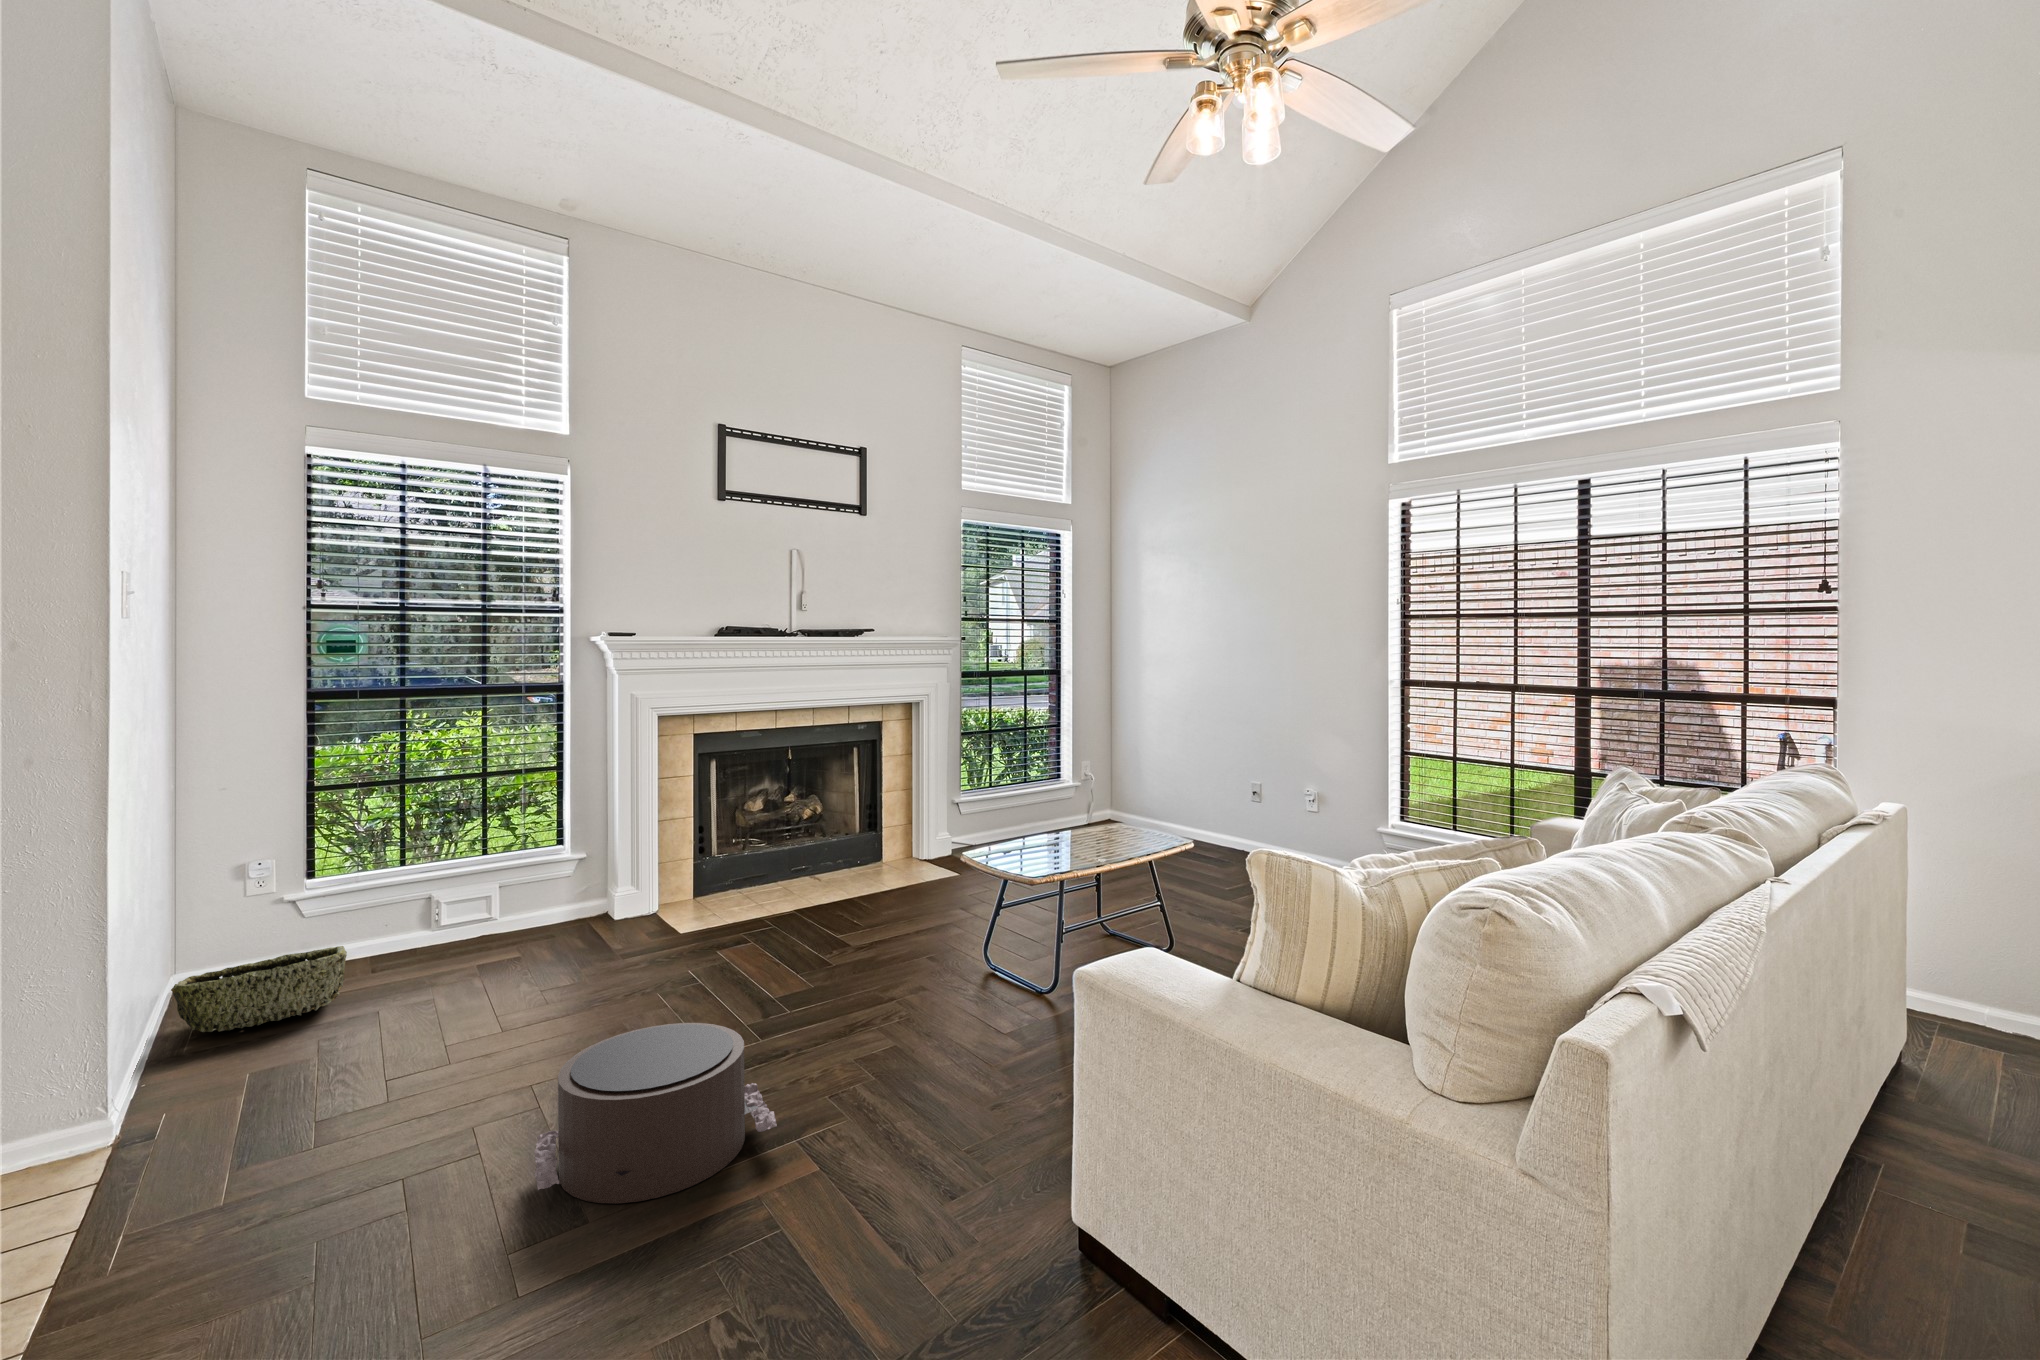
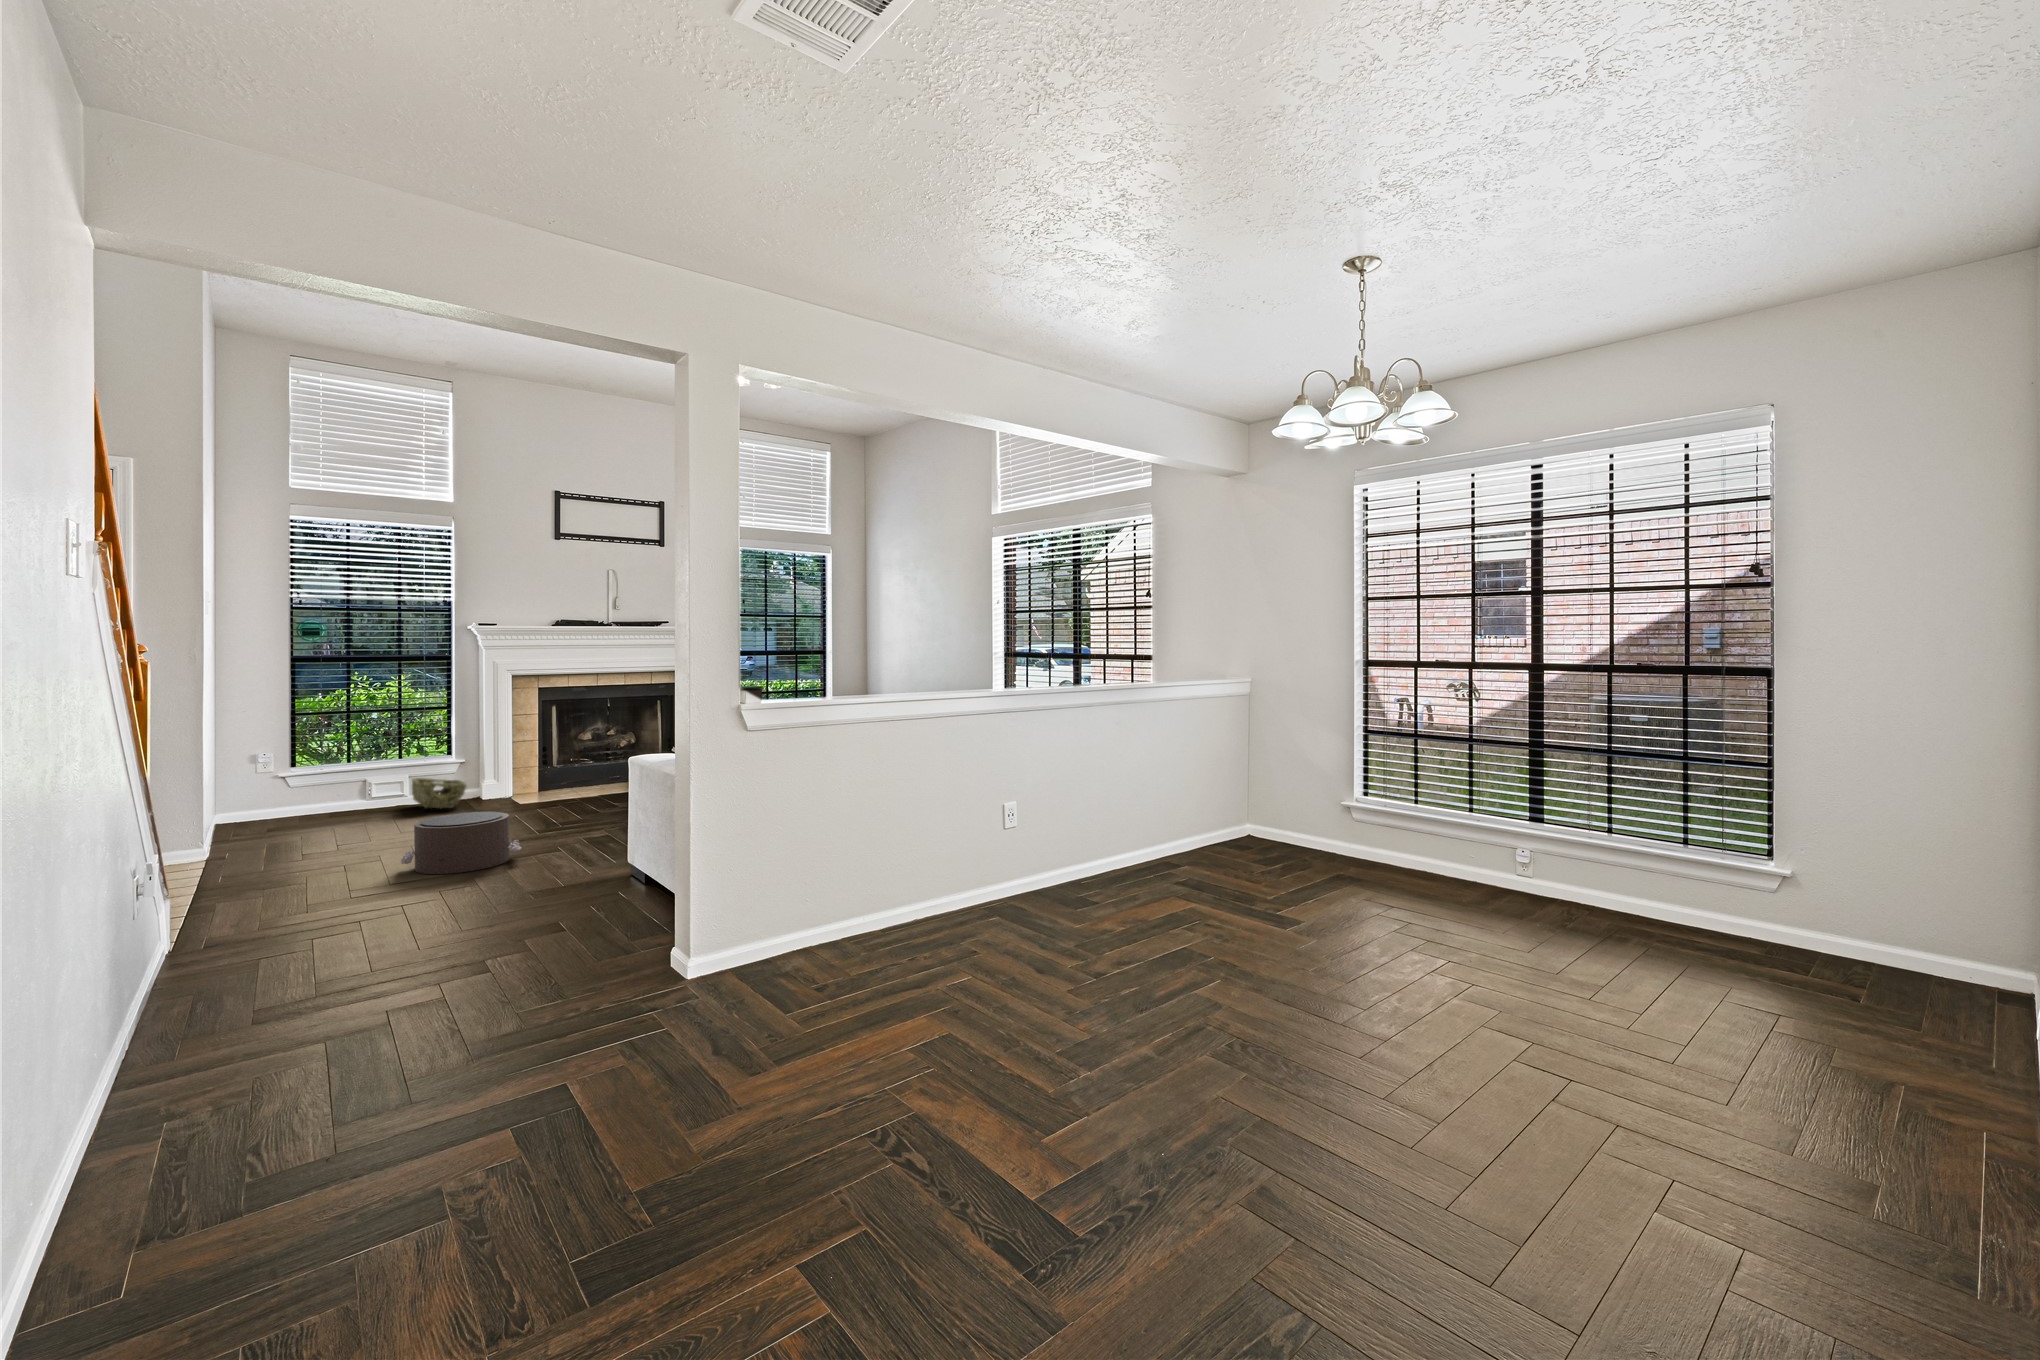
woven basket: present [171,946,347,1032] -> present [412,778,467,809]

